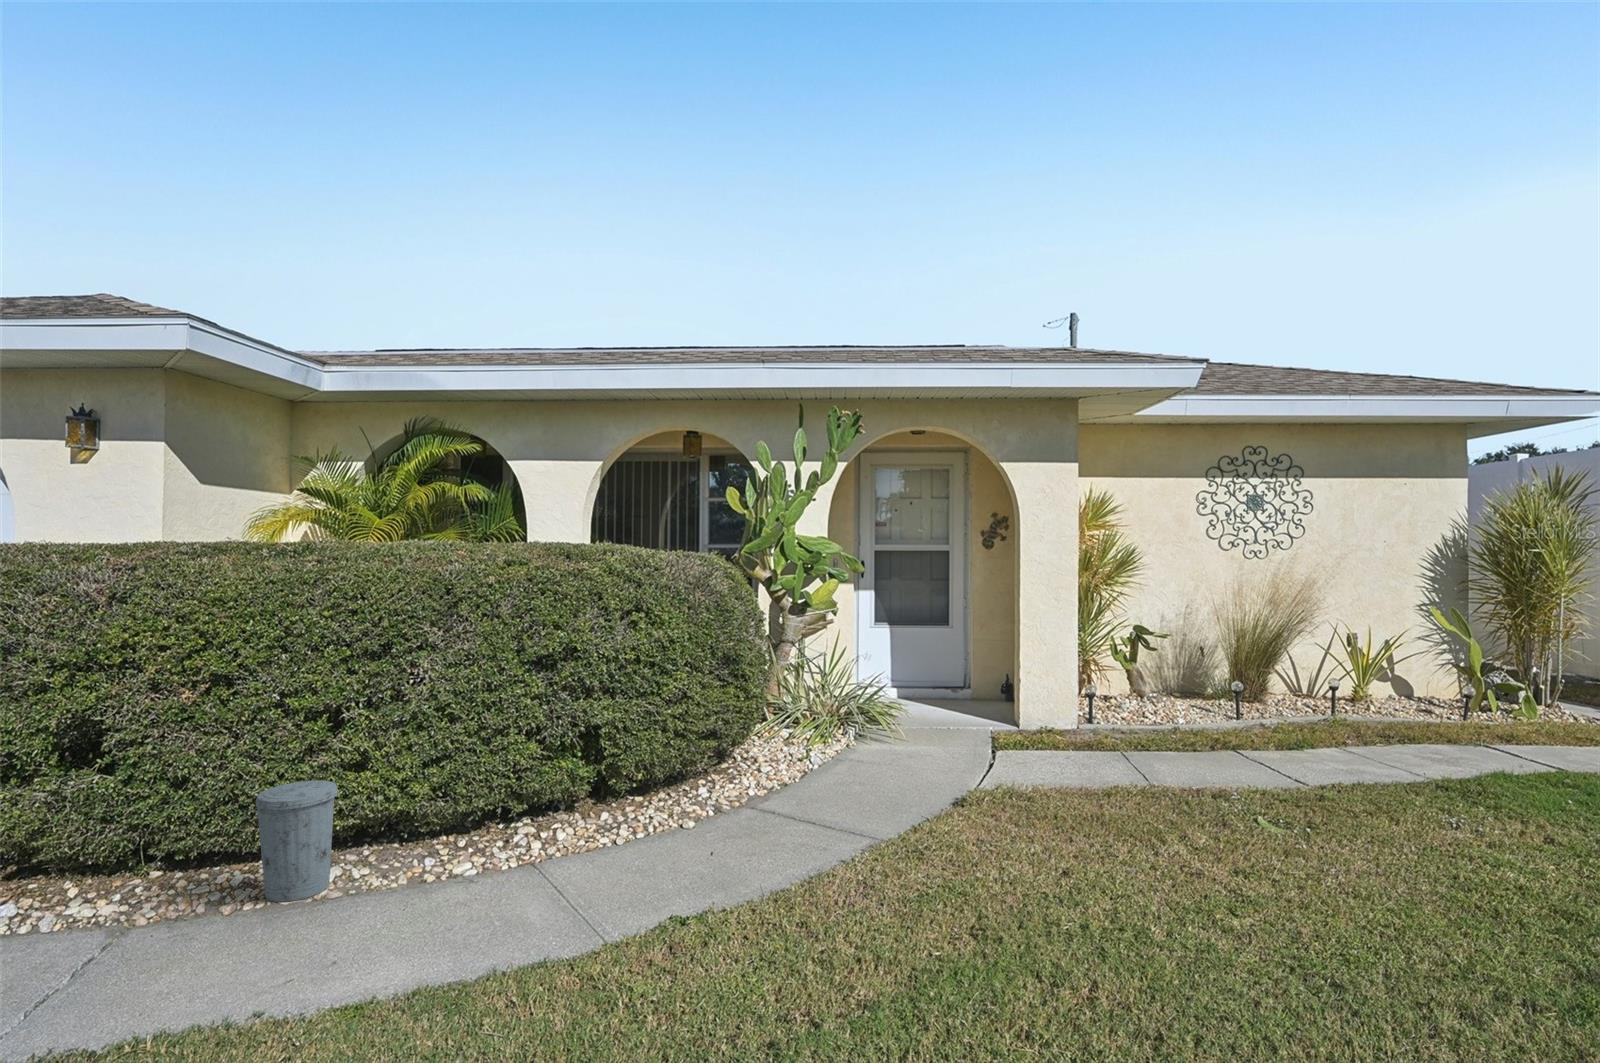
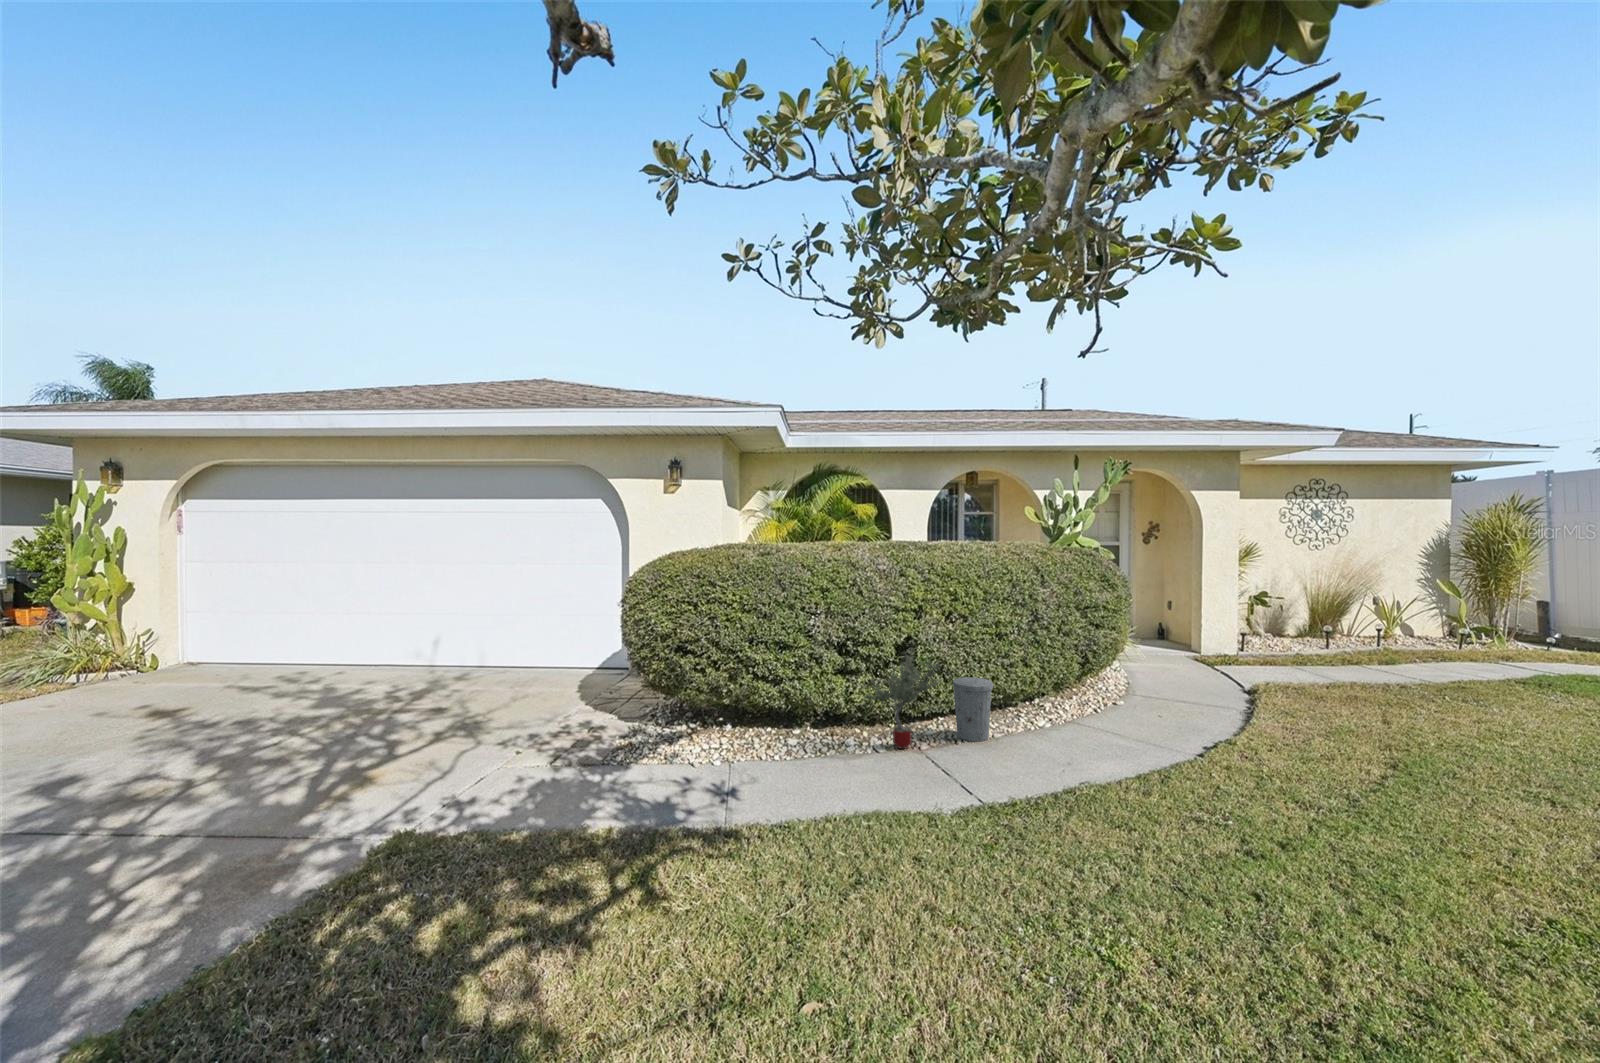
potted tree: none [38,731,201,918] -> present [865,649,939,749]

